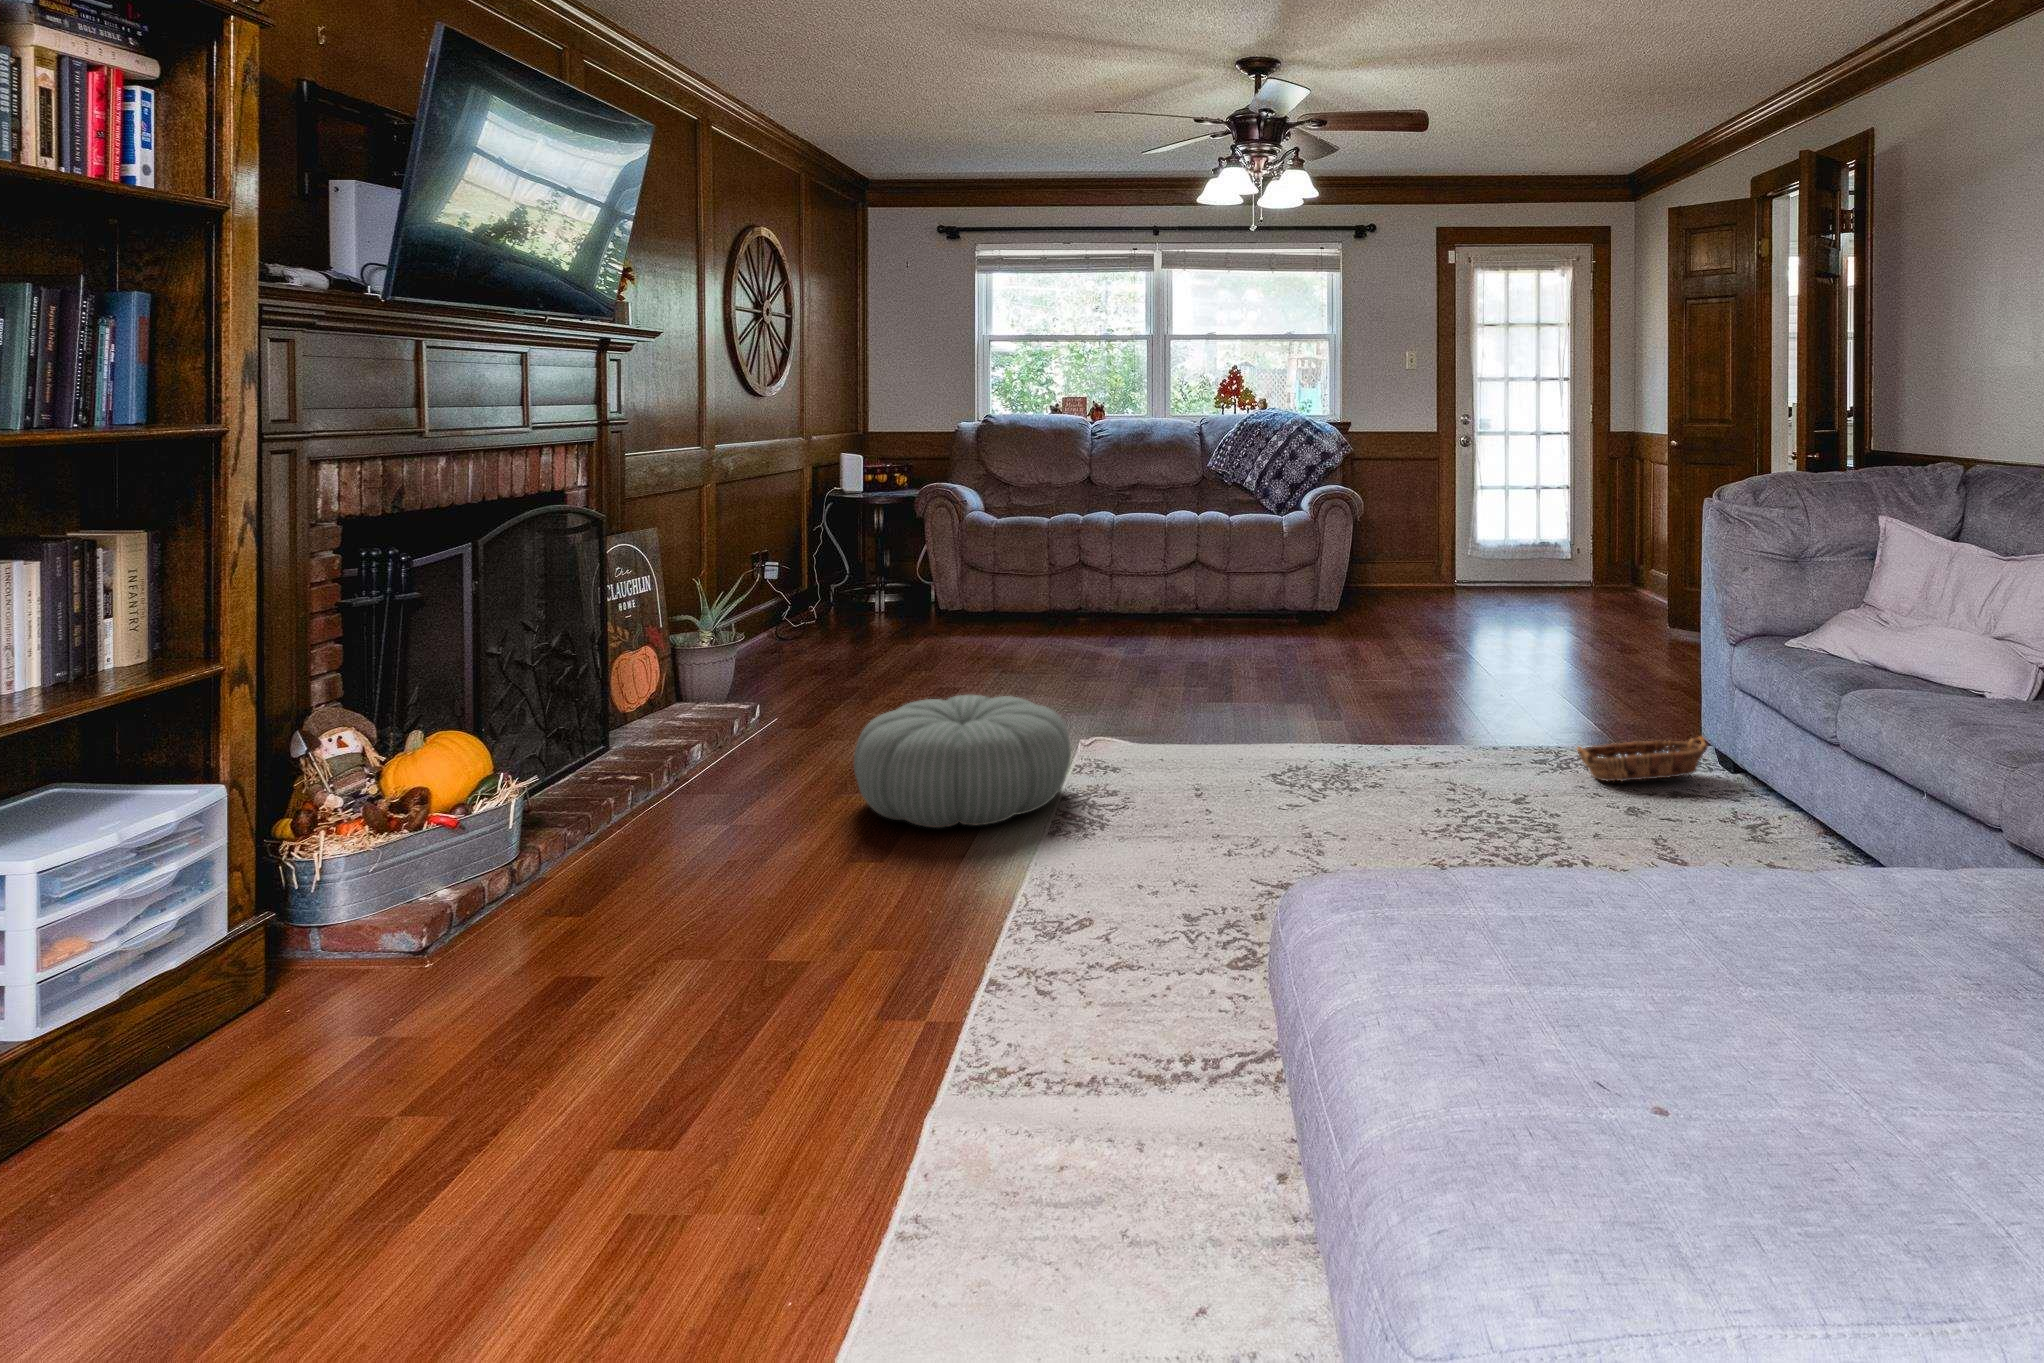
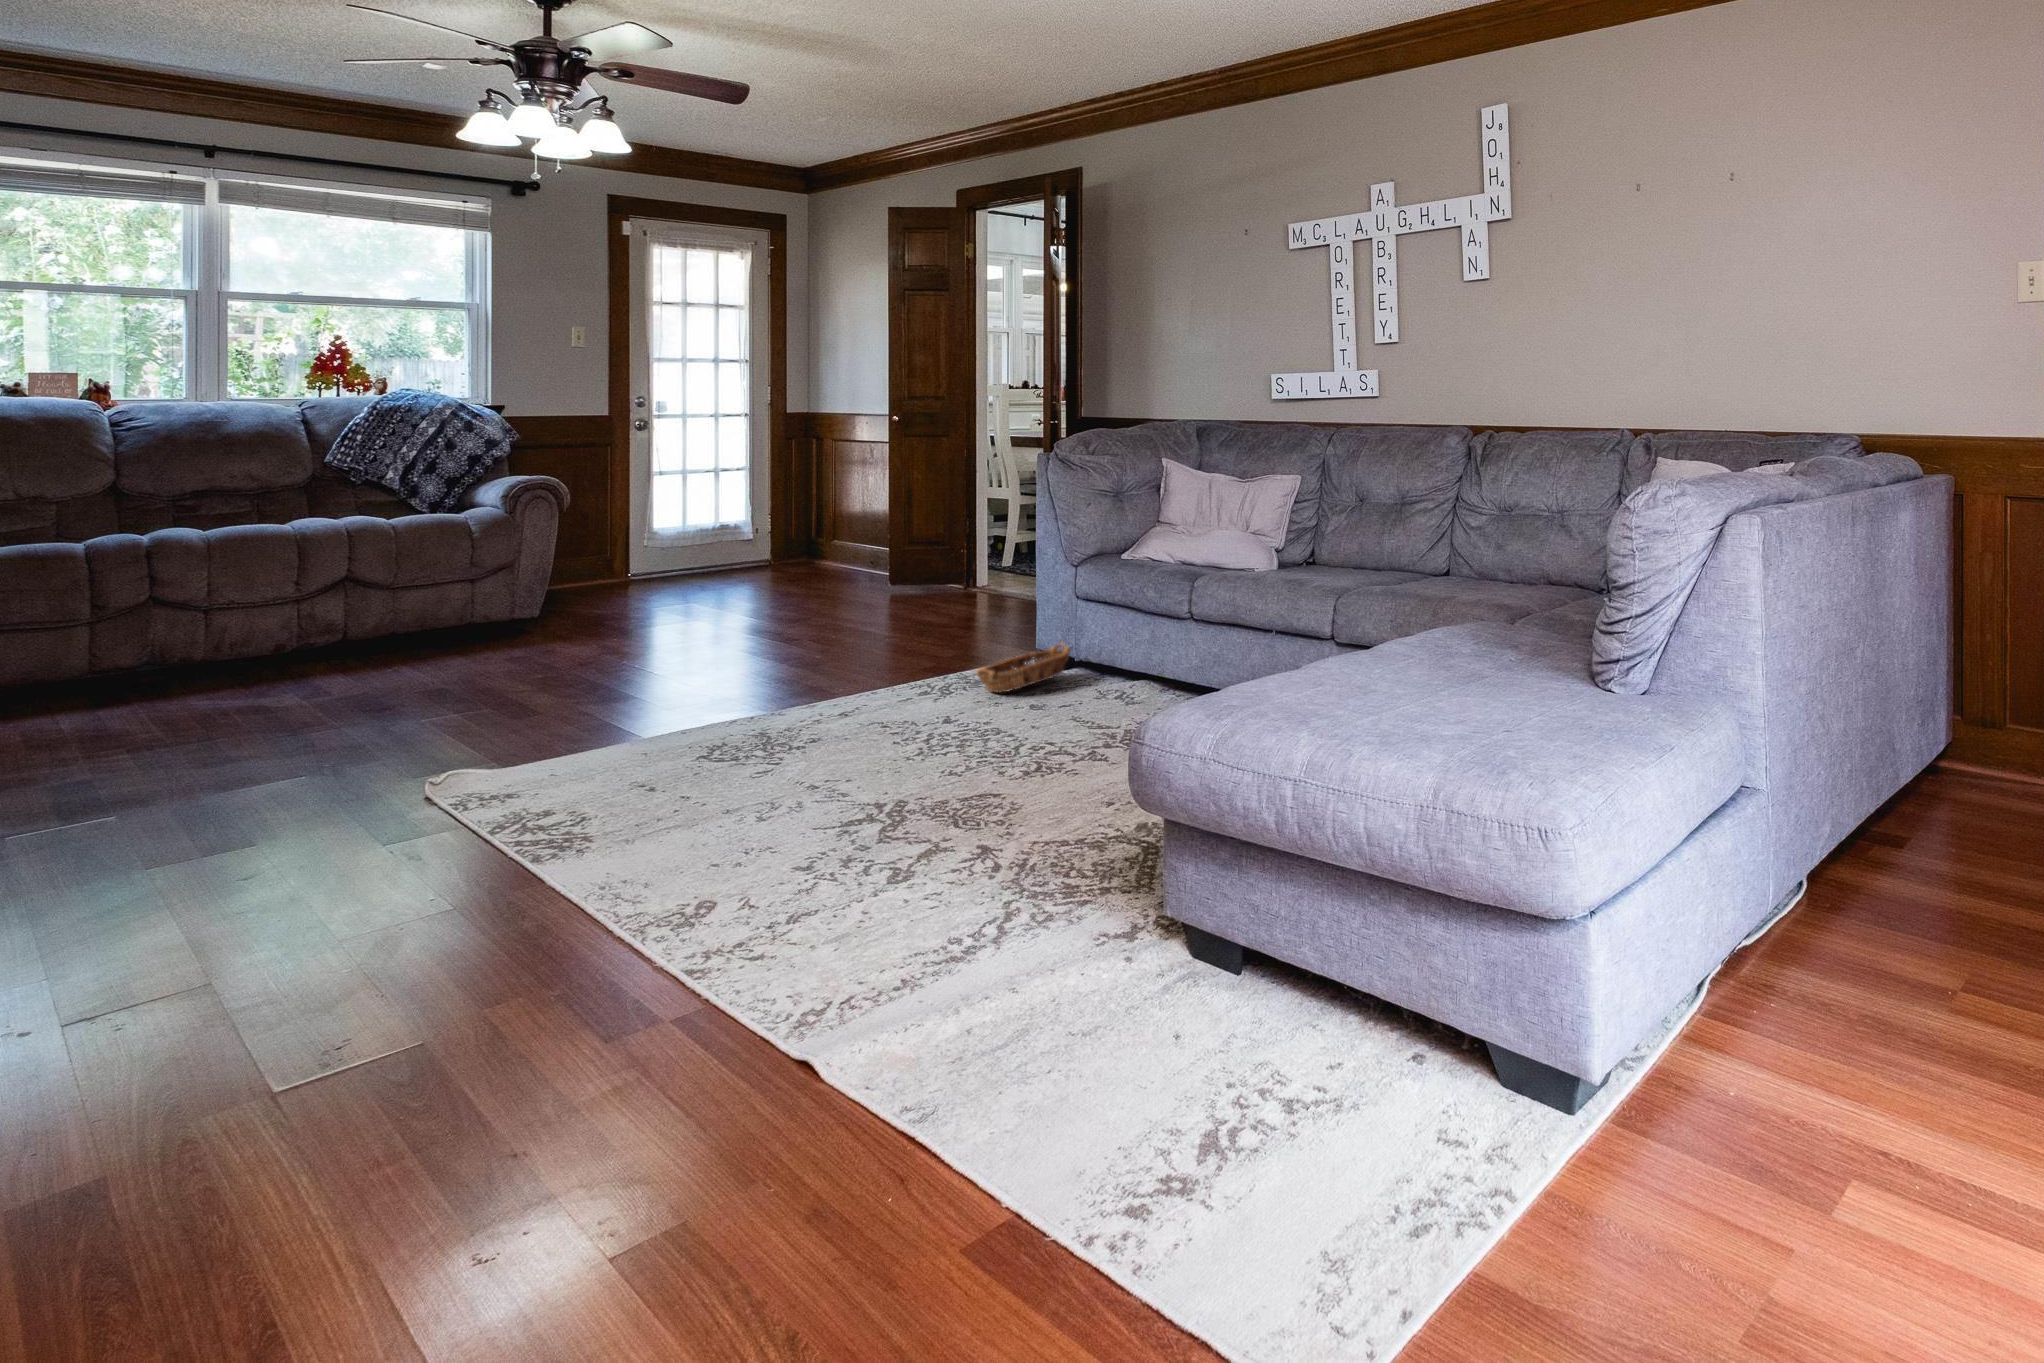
pouf: present [854,695,1071,828] -> none [173,730,525,913]

